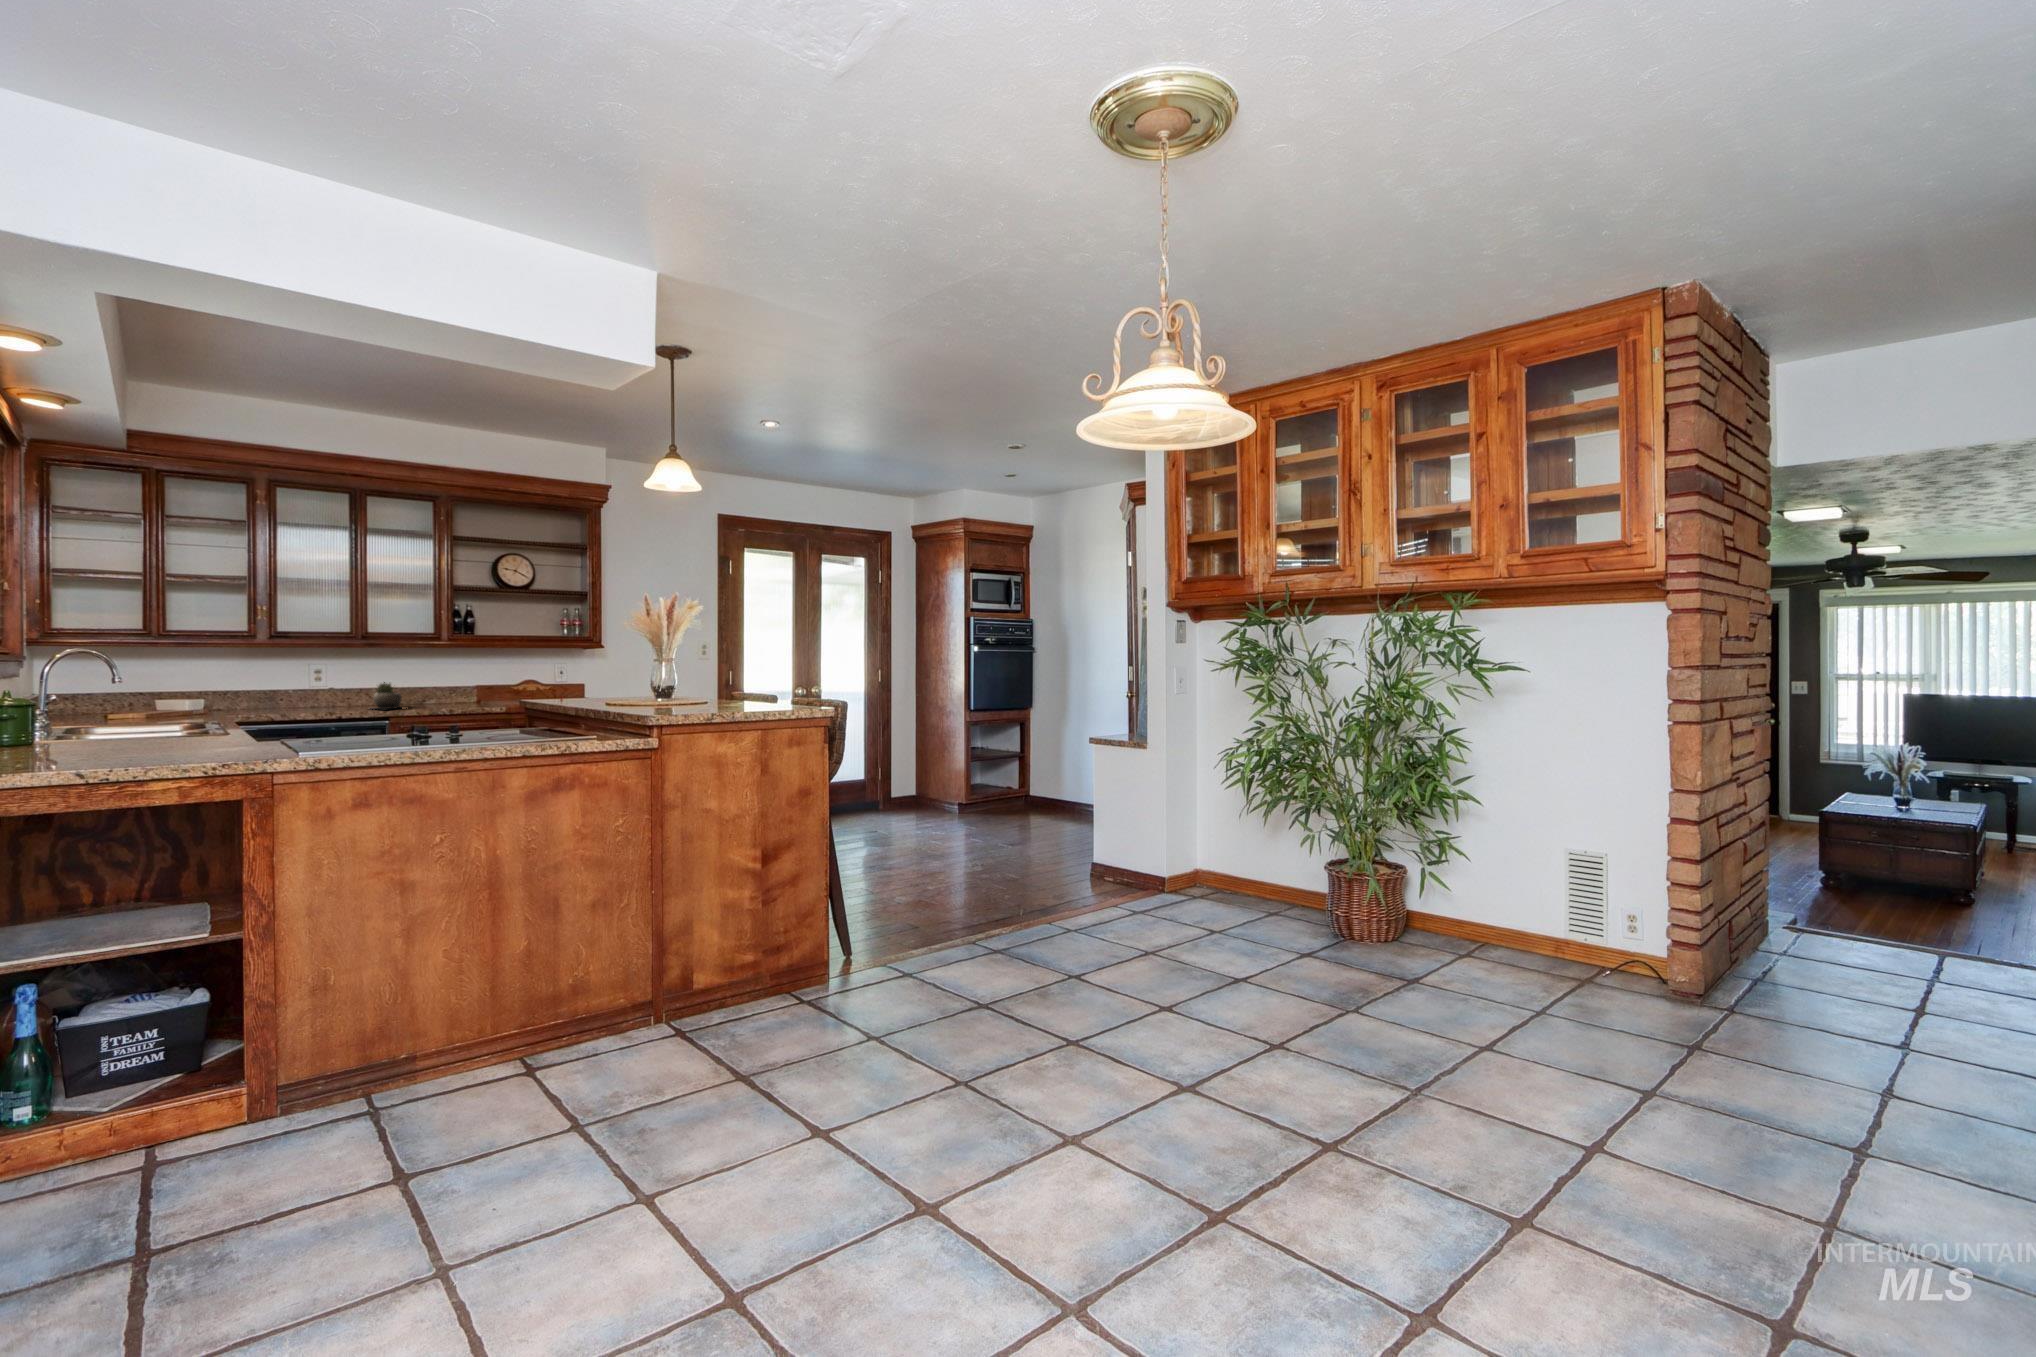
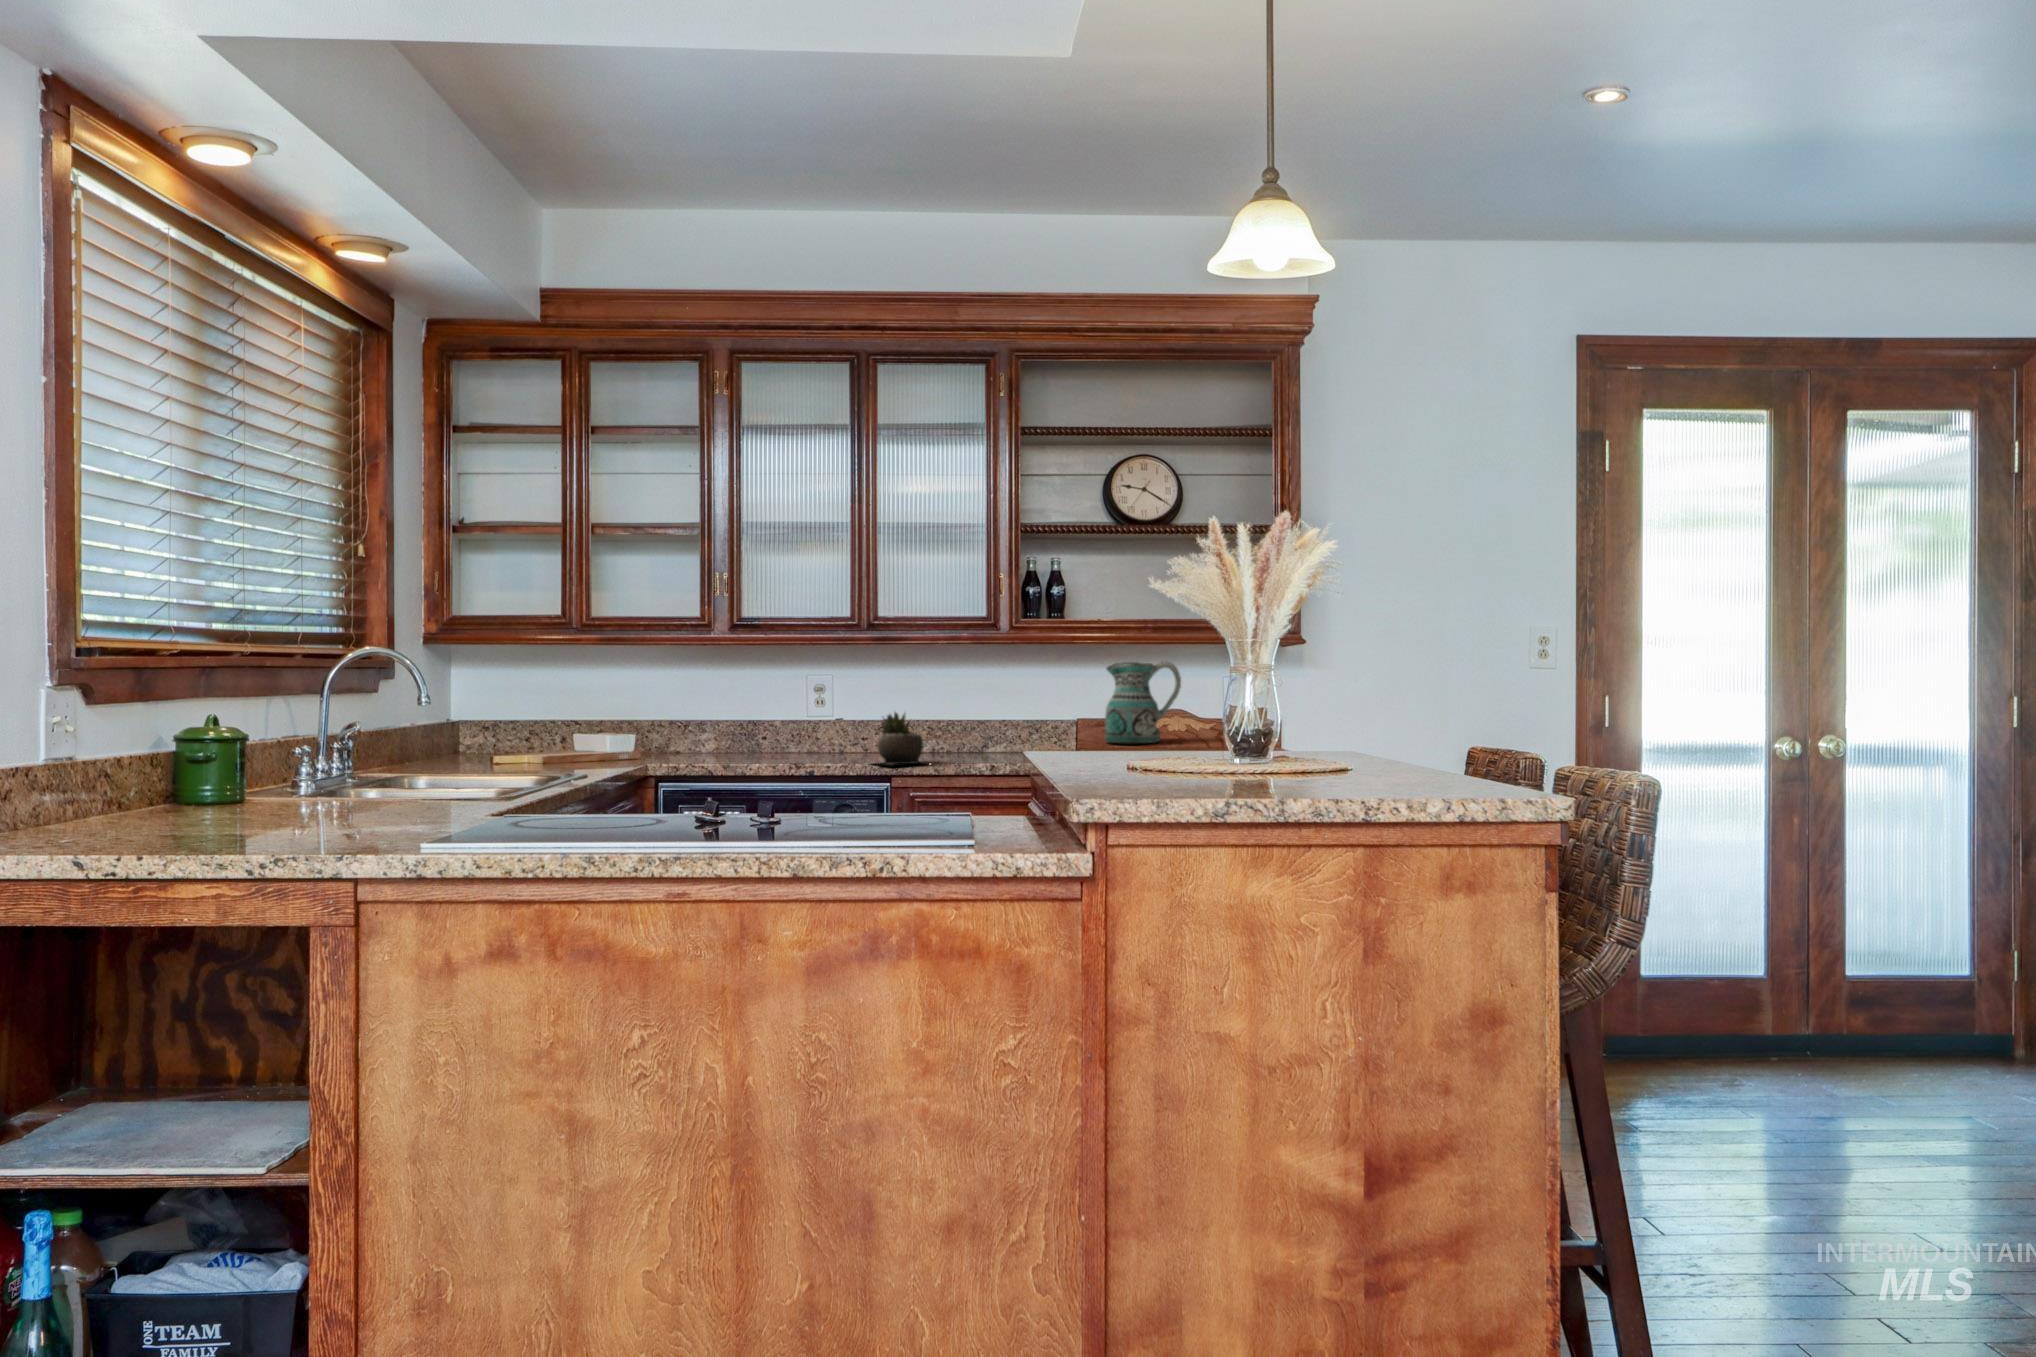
ceramic pitcher: none [495,654,536,694] -> present [1105,661,1181,743]

